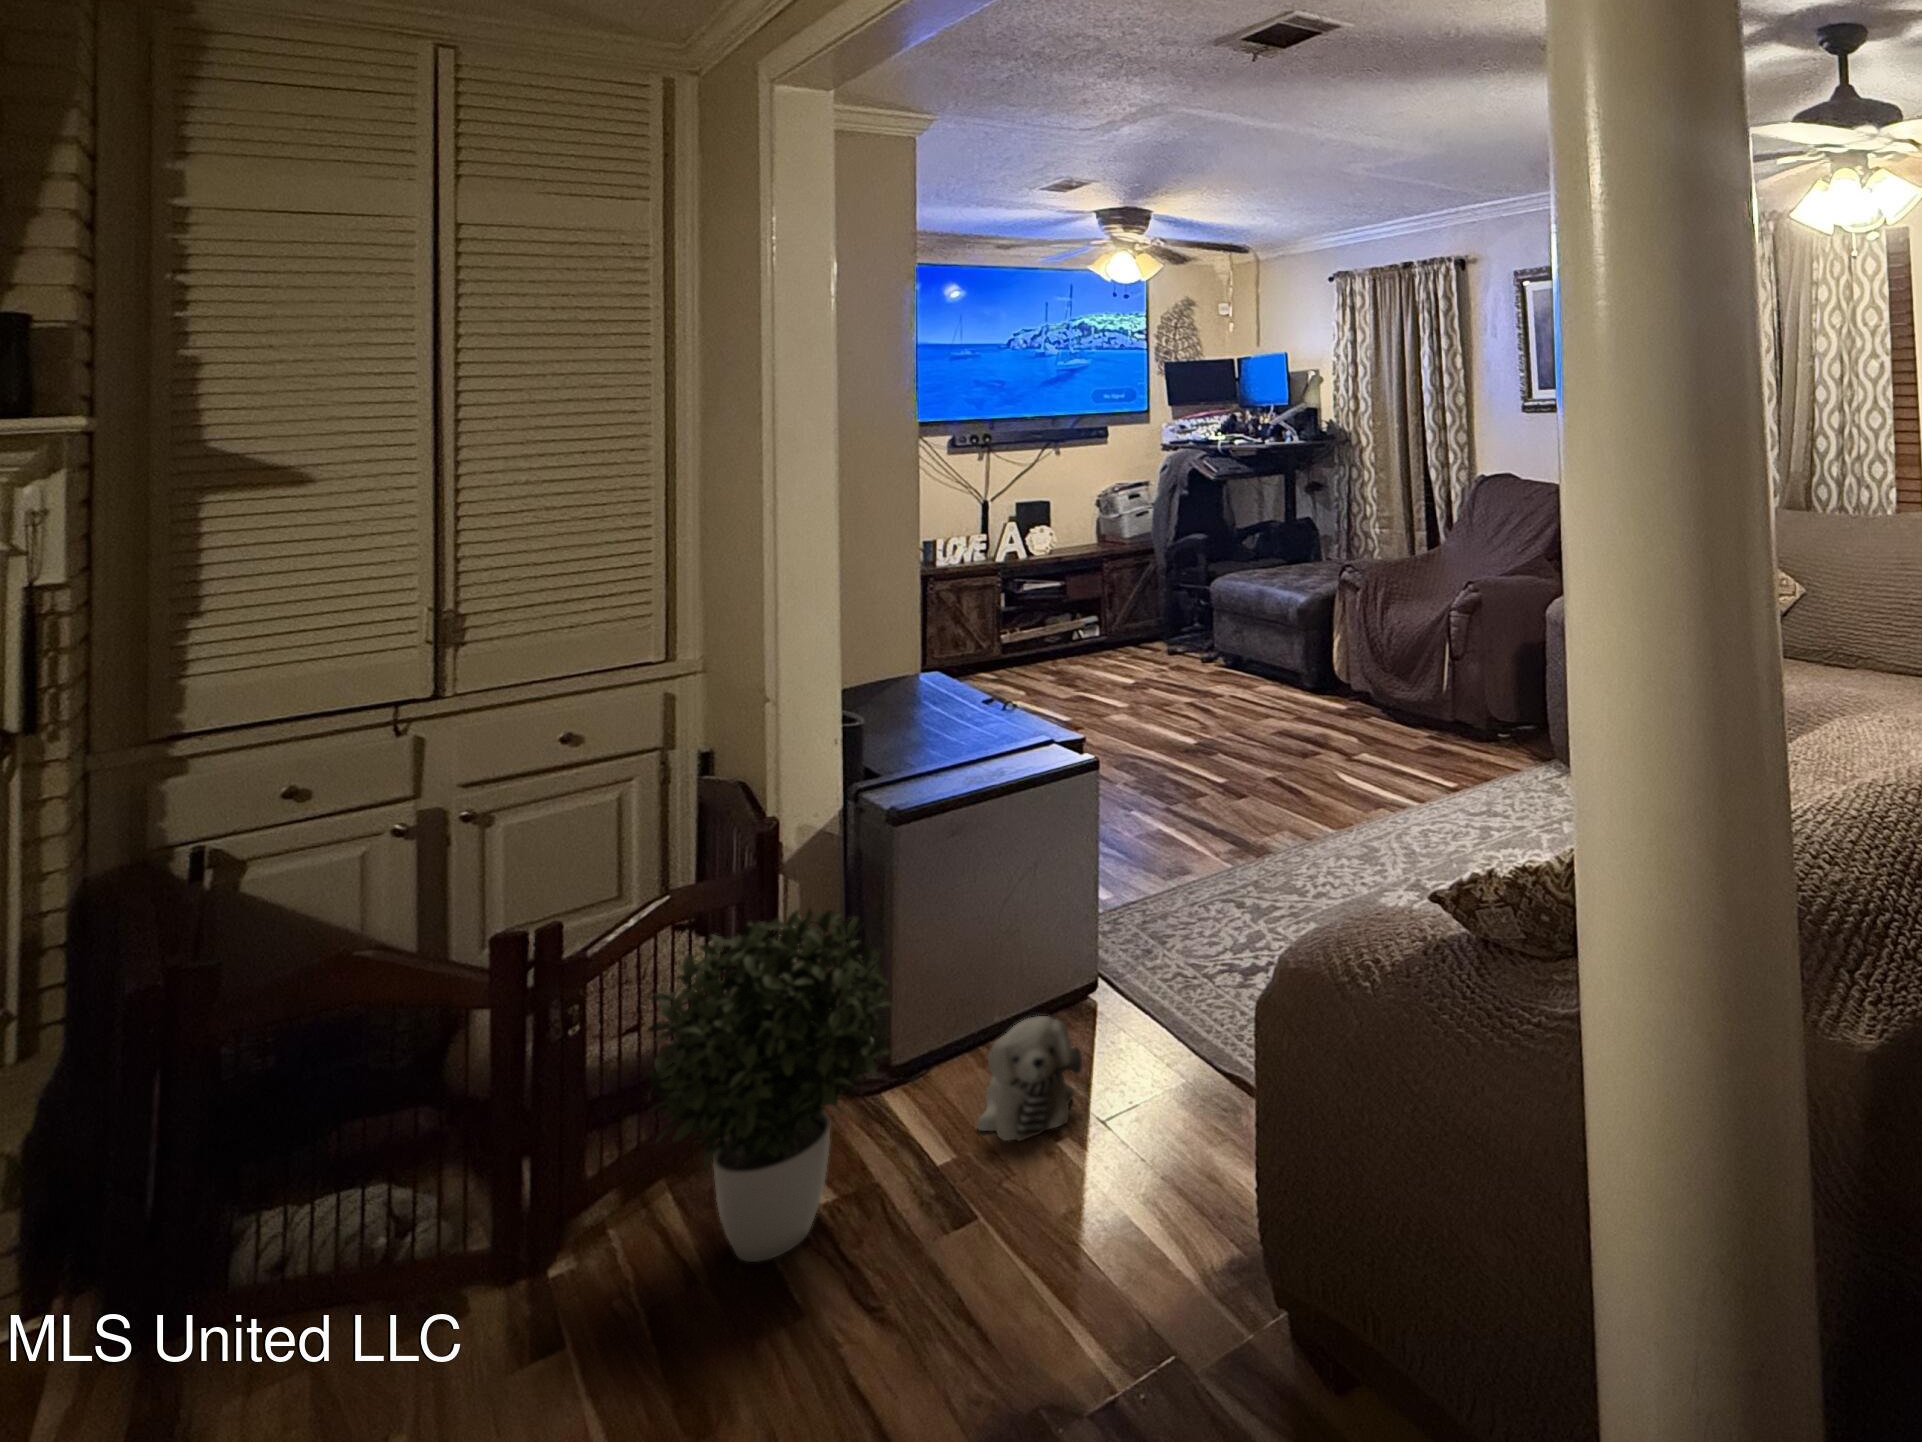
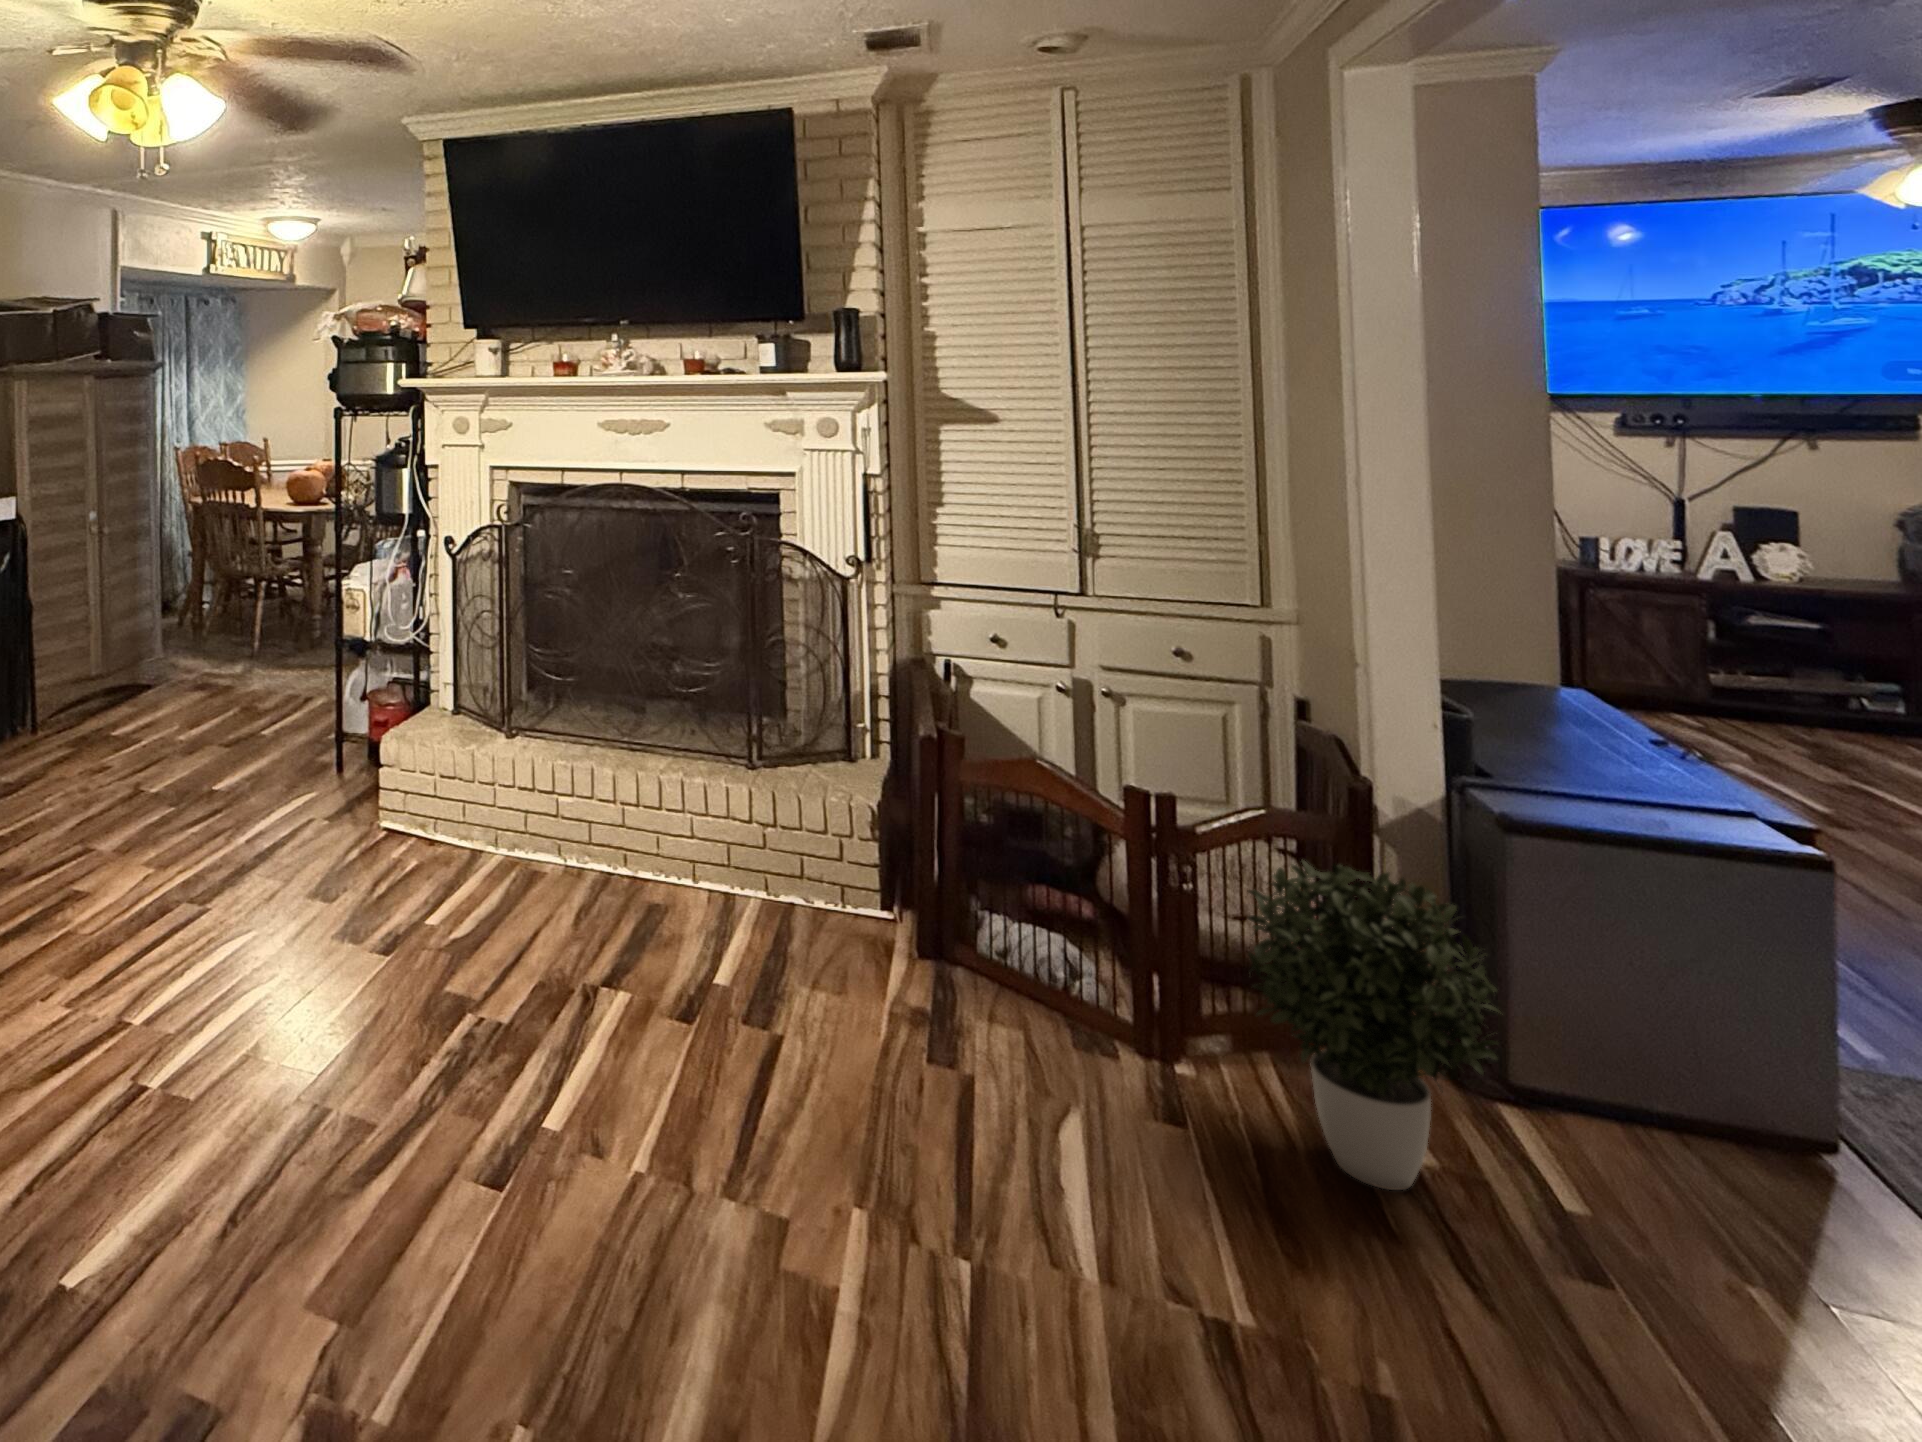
plush toy: present [977,1016,1082,1141] -> none [1627,1123,1797,1283]

